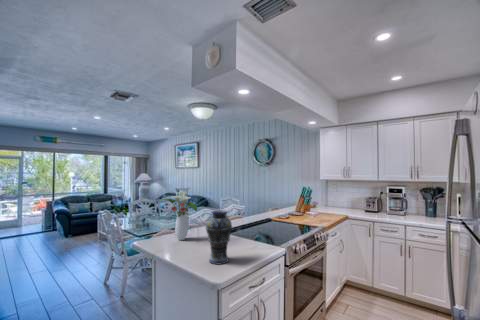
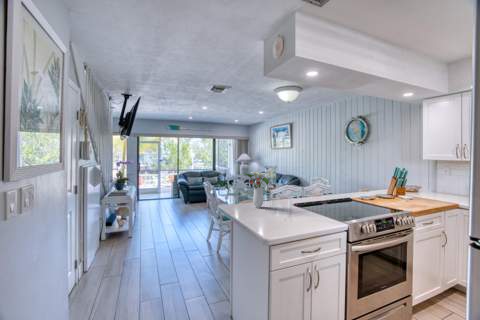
vase: present [206,210,232,264] -> none [269,183,291,226]

